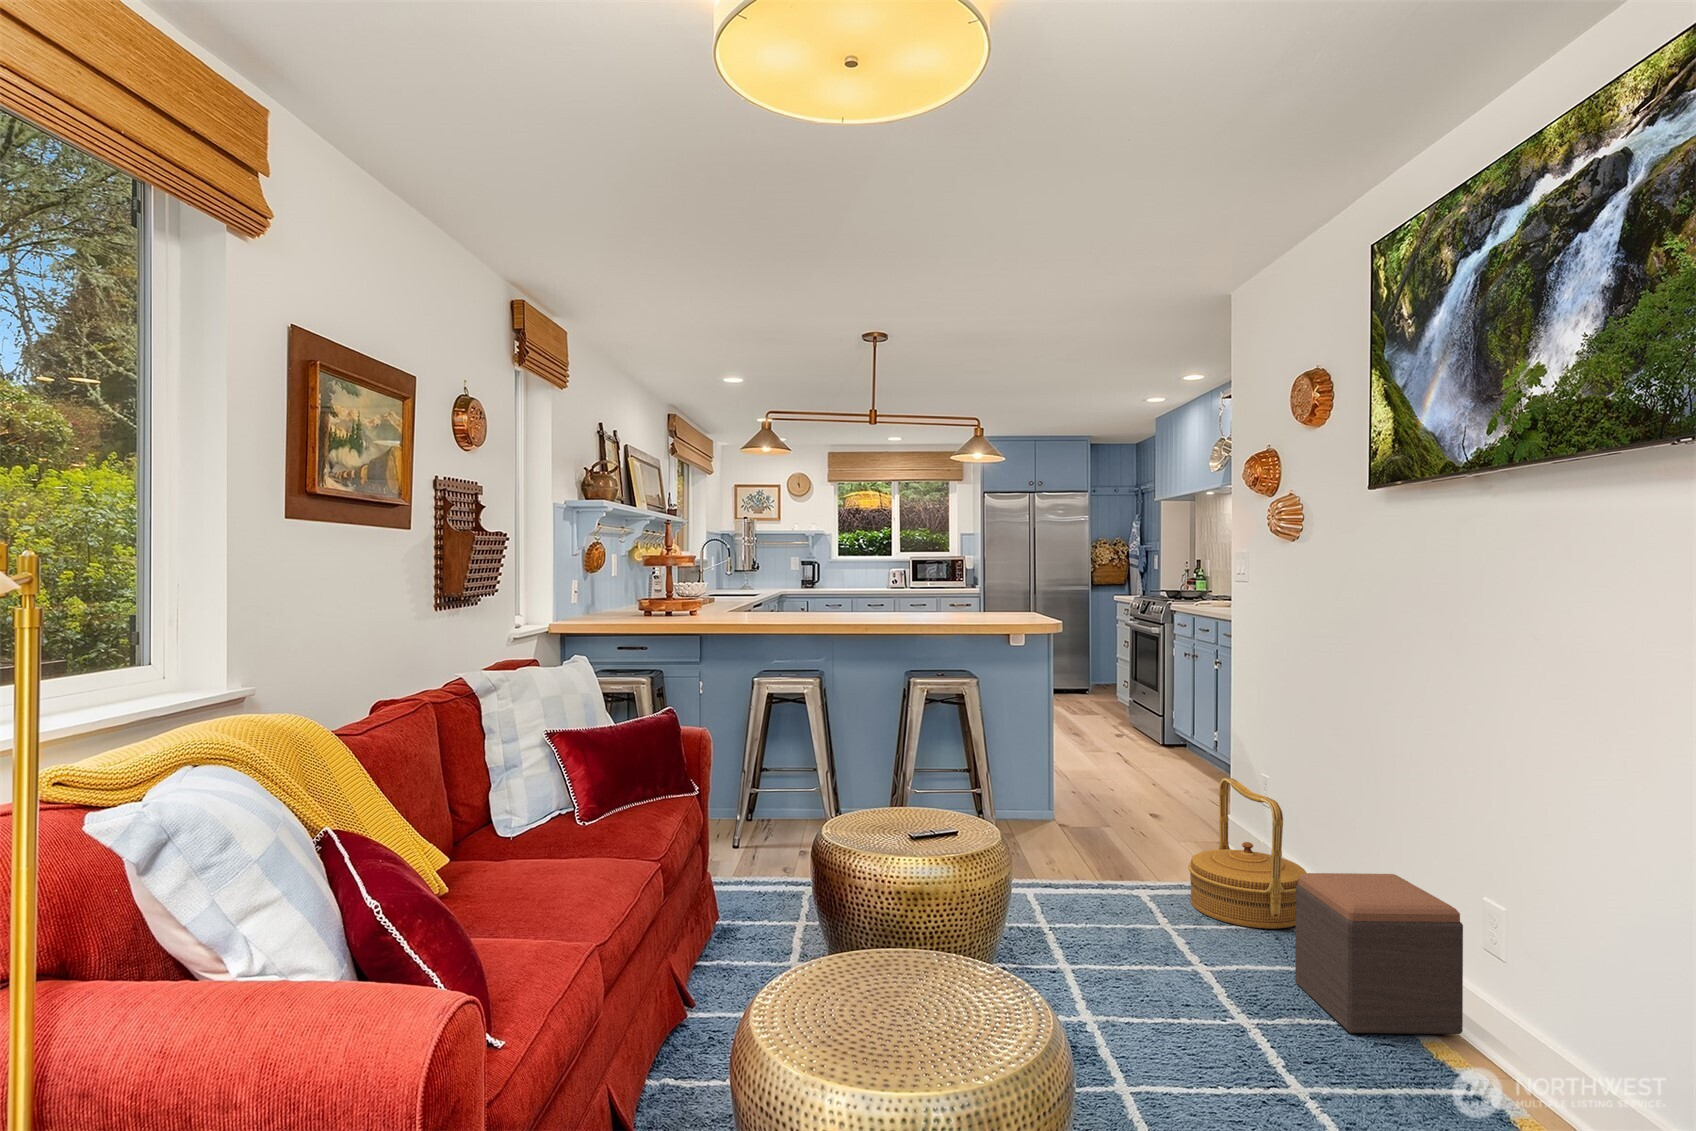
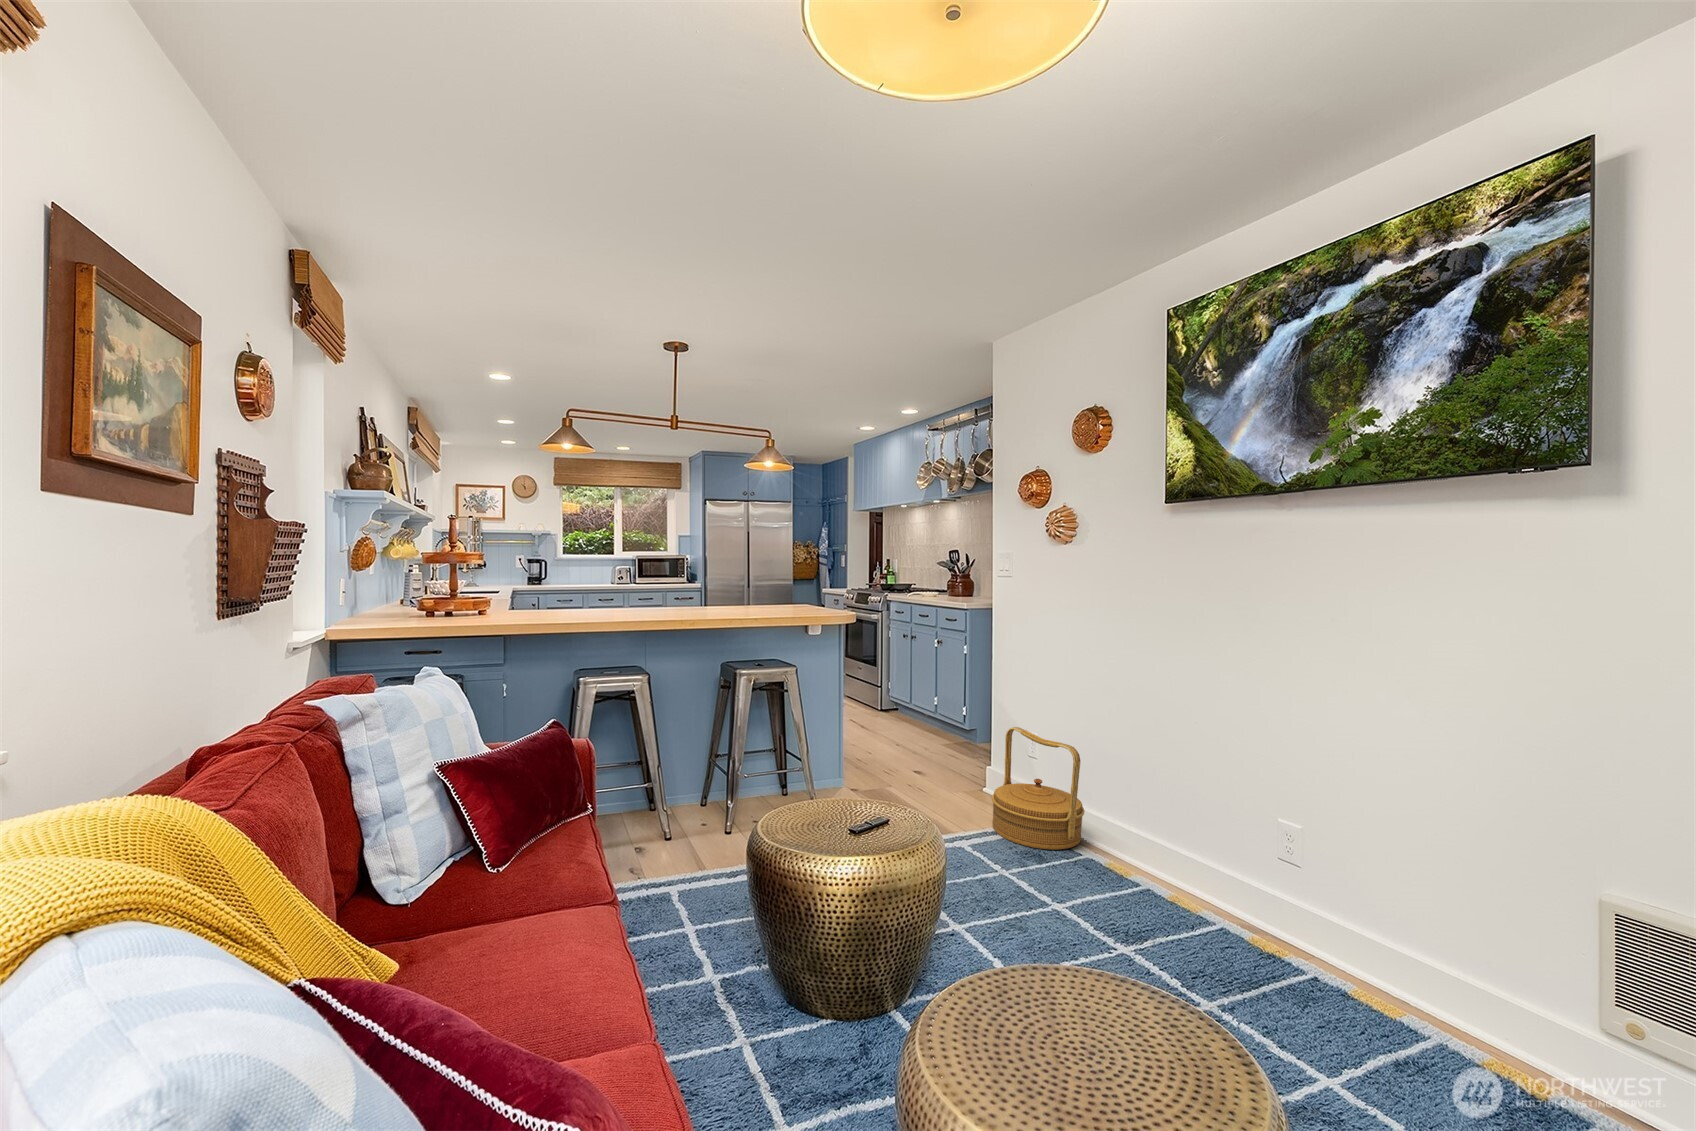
footstool: present [1295,873,1463,1034] -> none [1124,802,1262,944]

